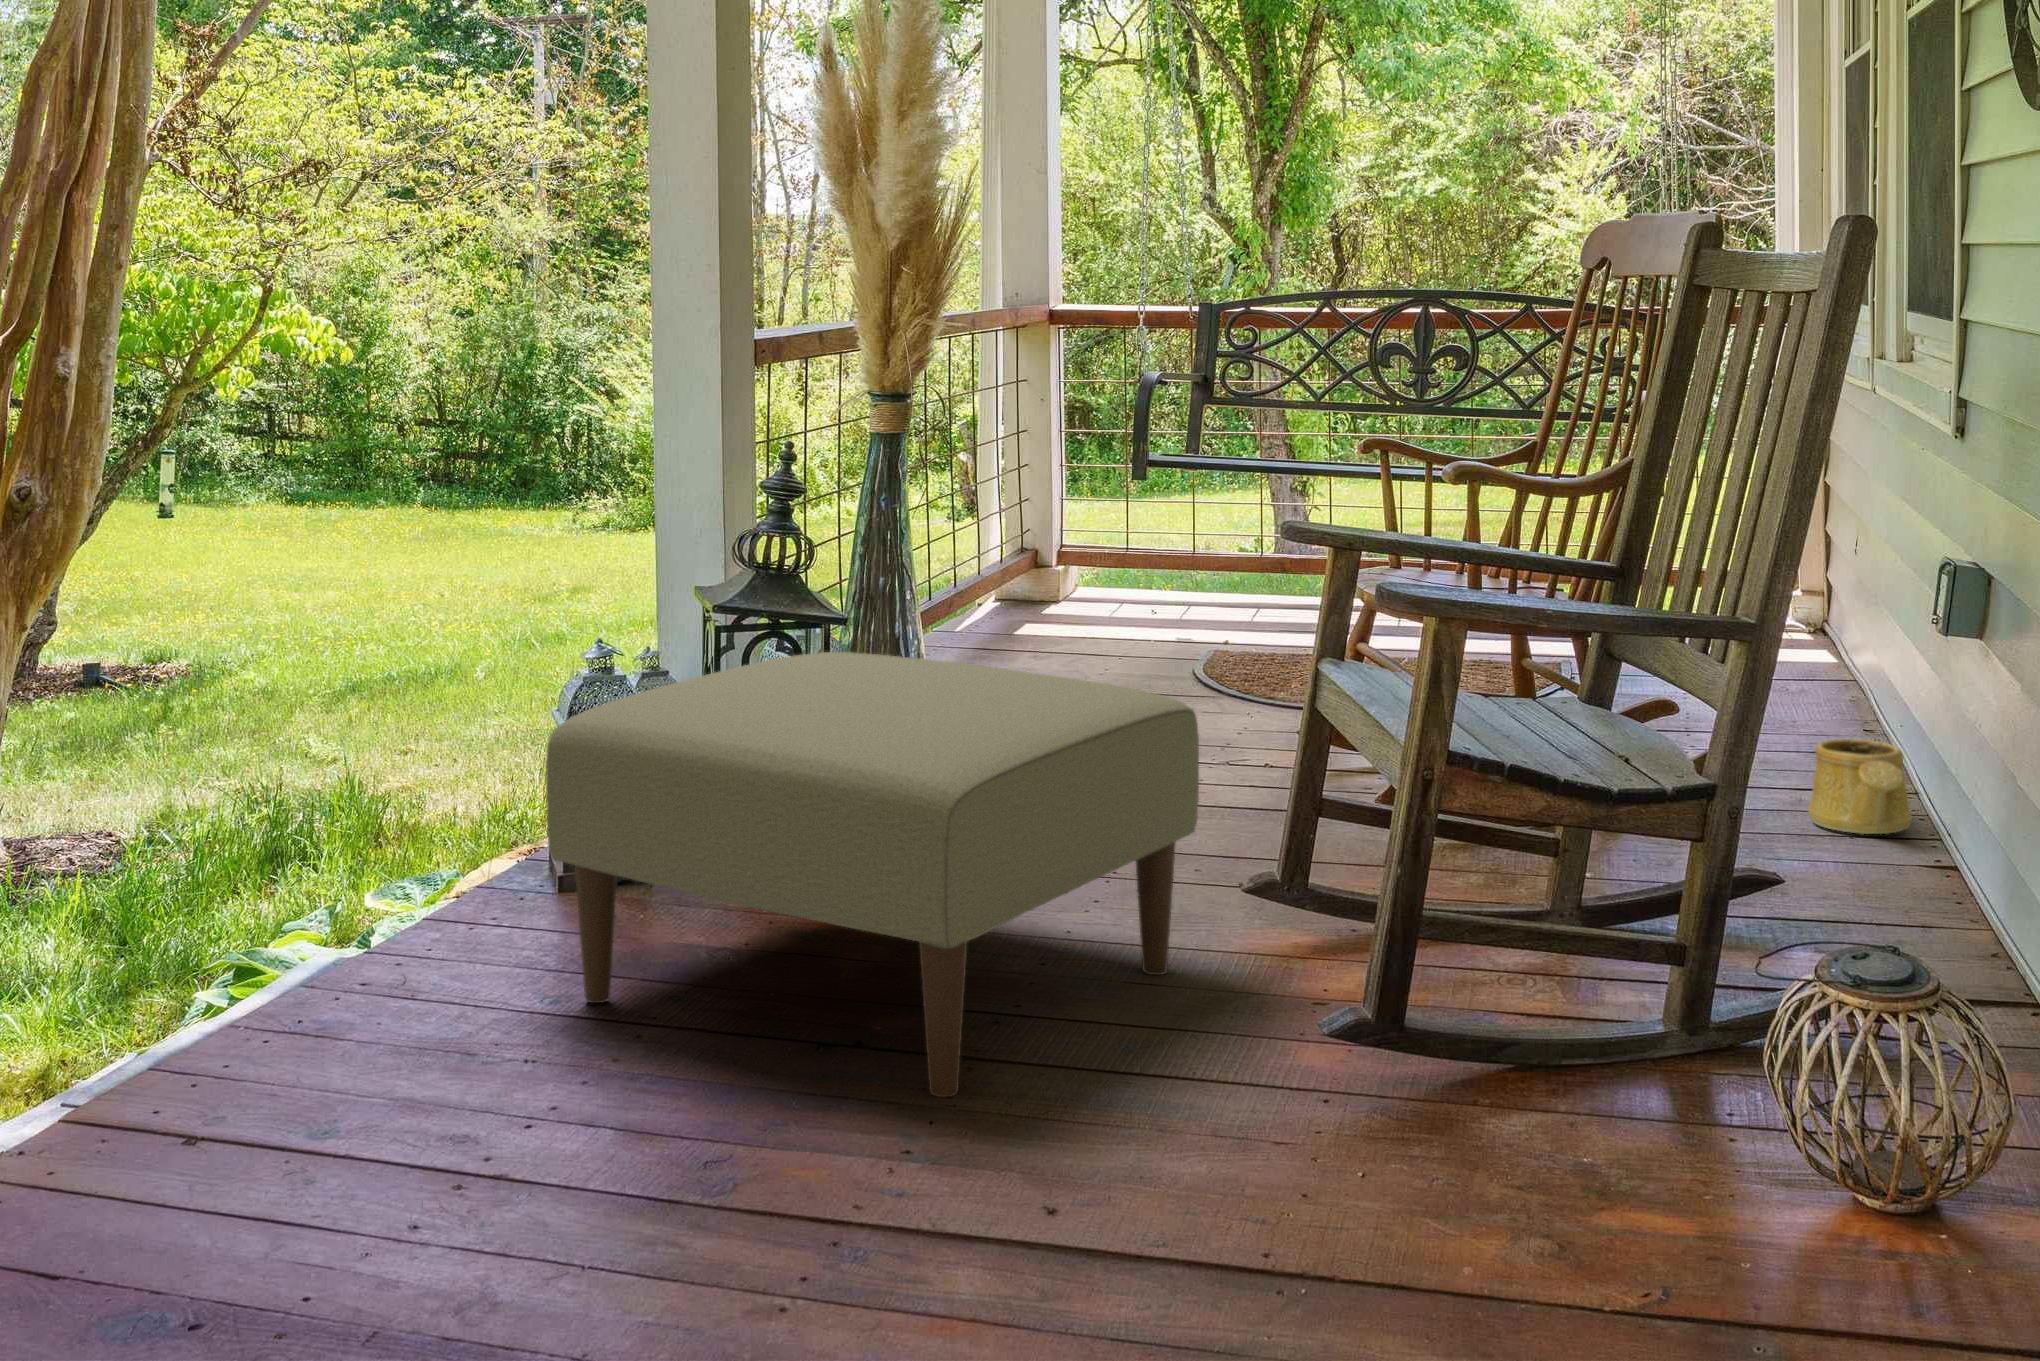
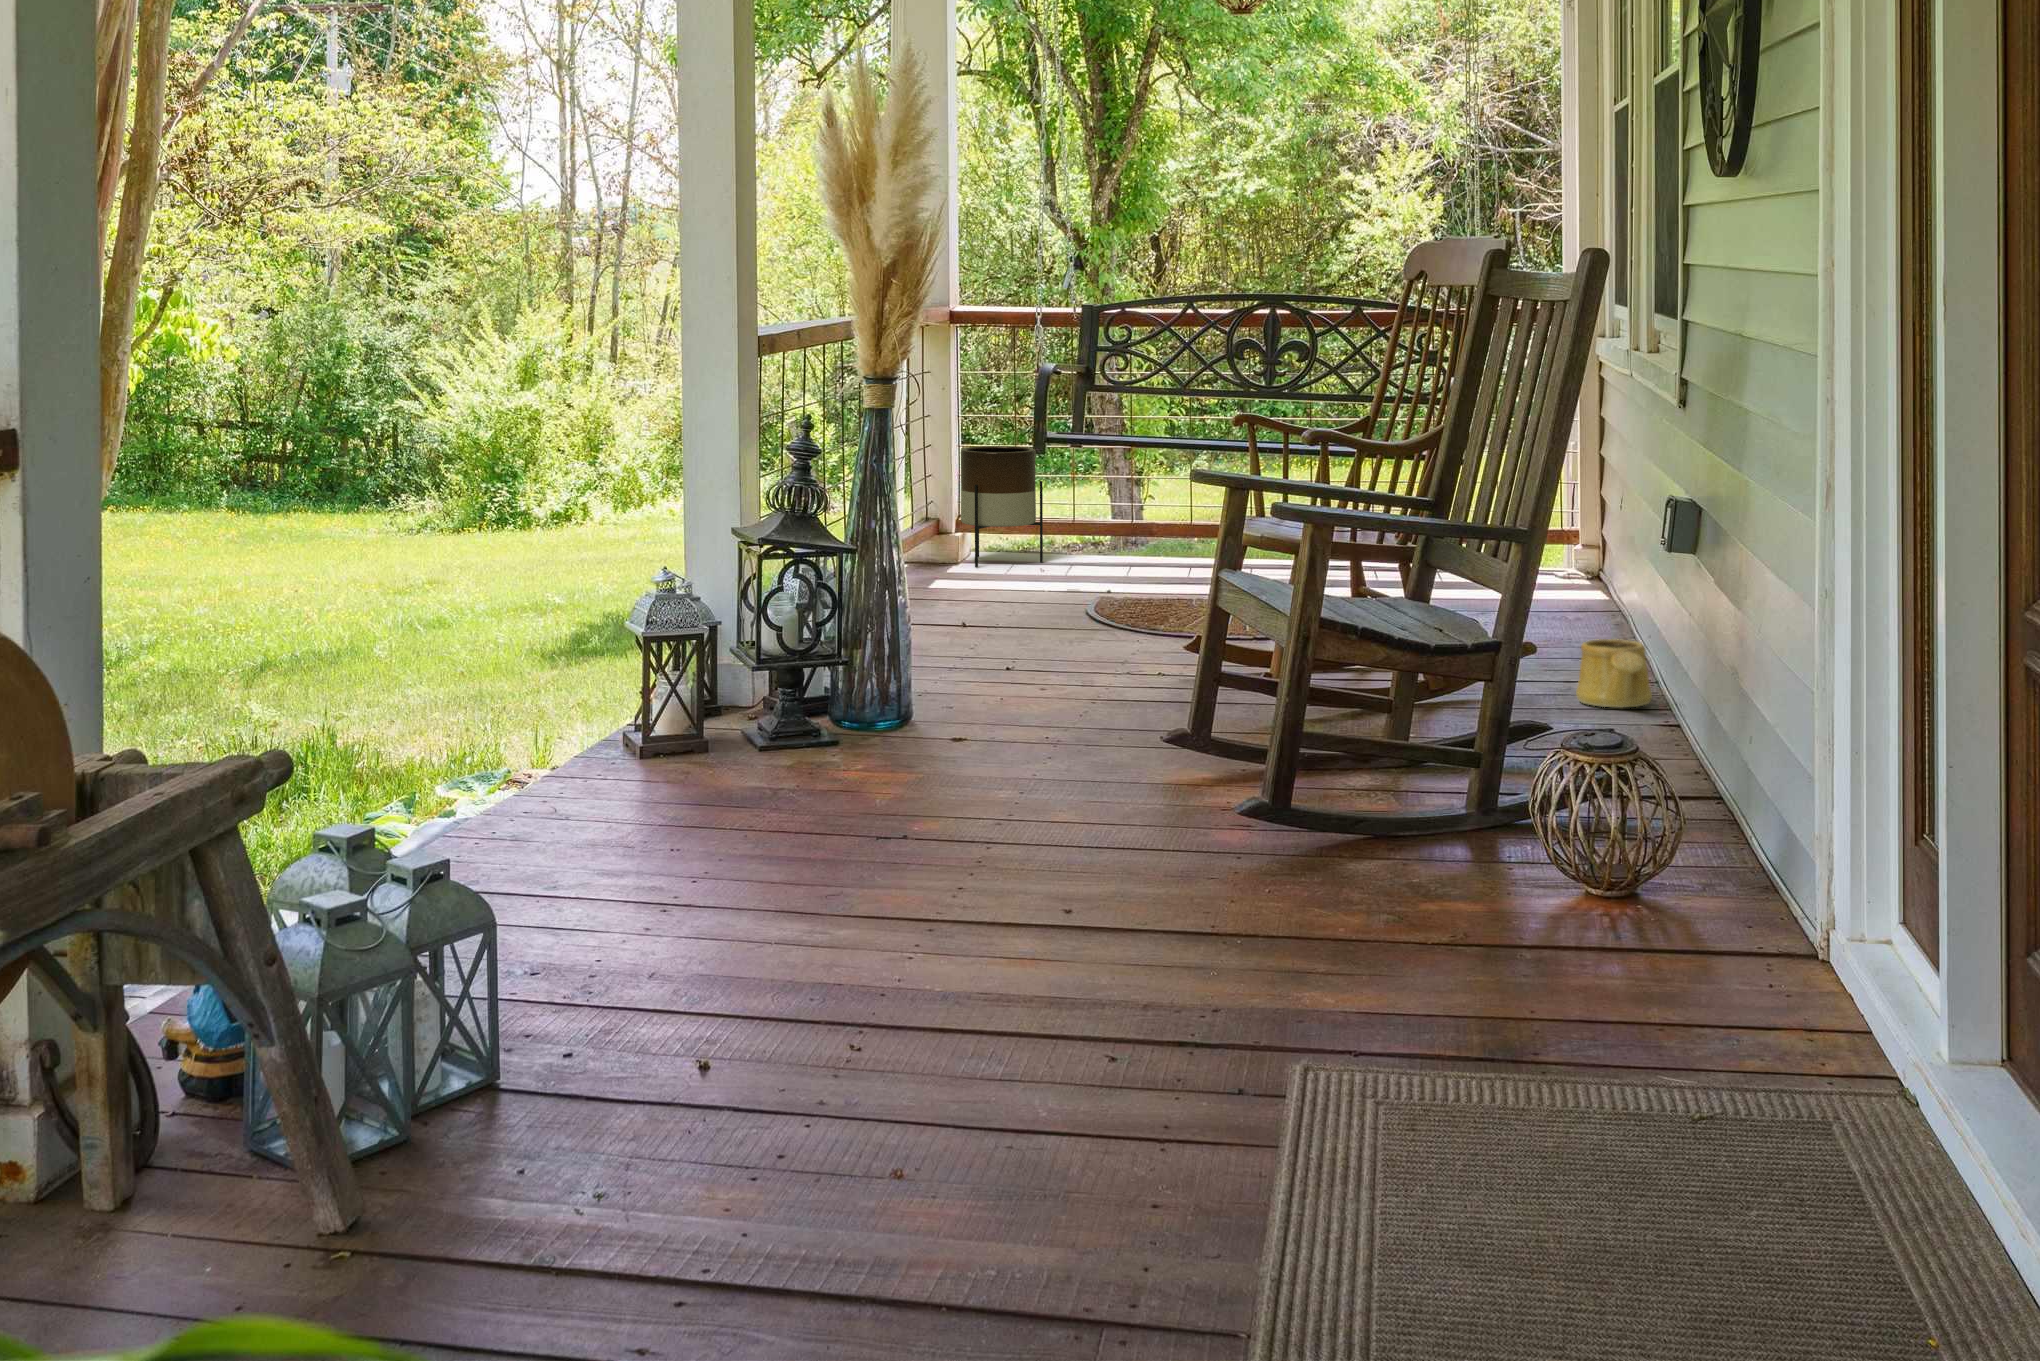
planter: none [1064,464,1159,606] -> present [961,446,1043,567]
ottoman: present [546,652,1199,1097] -> none [681,574,1137,855]

